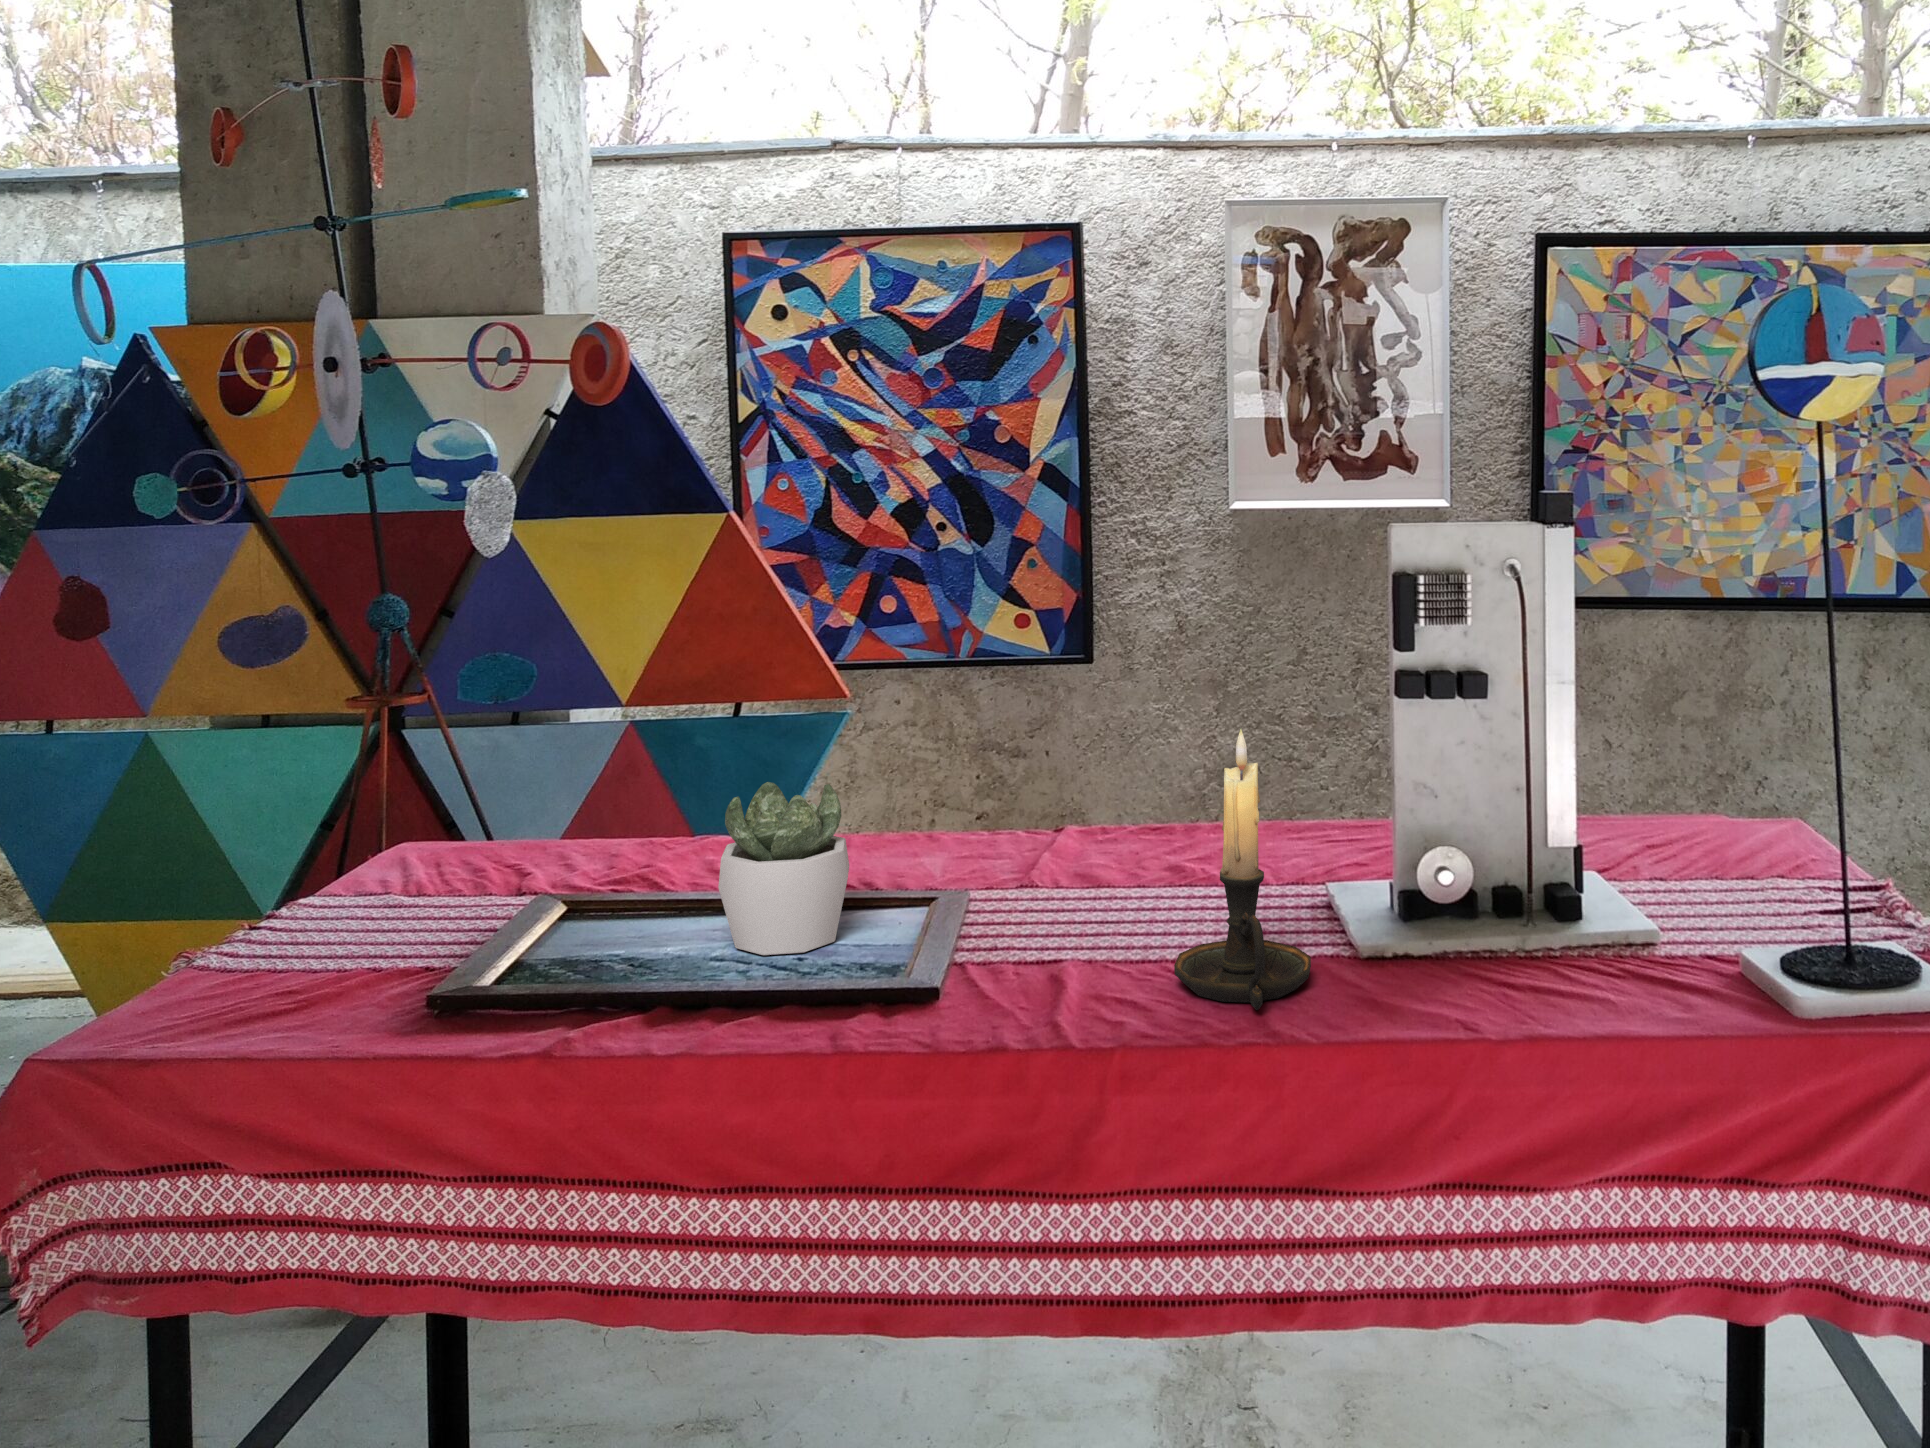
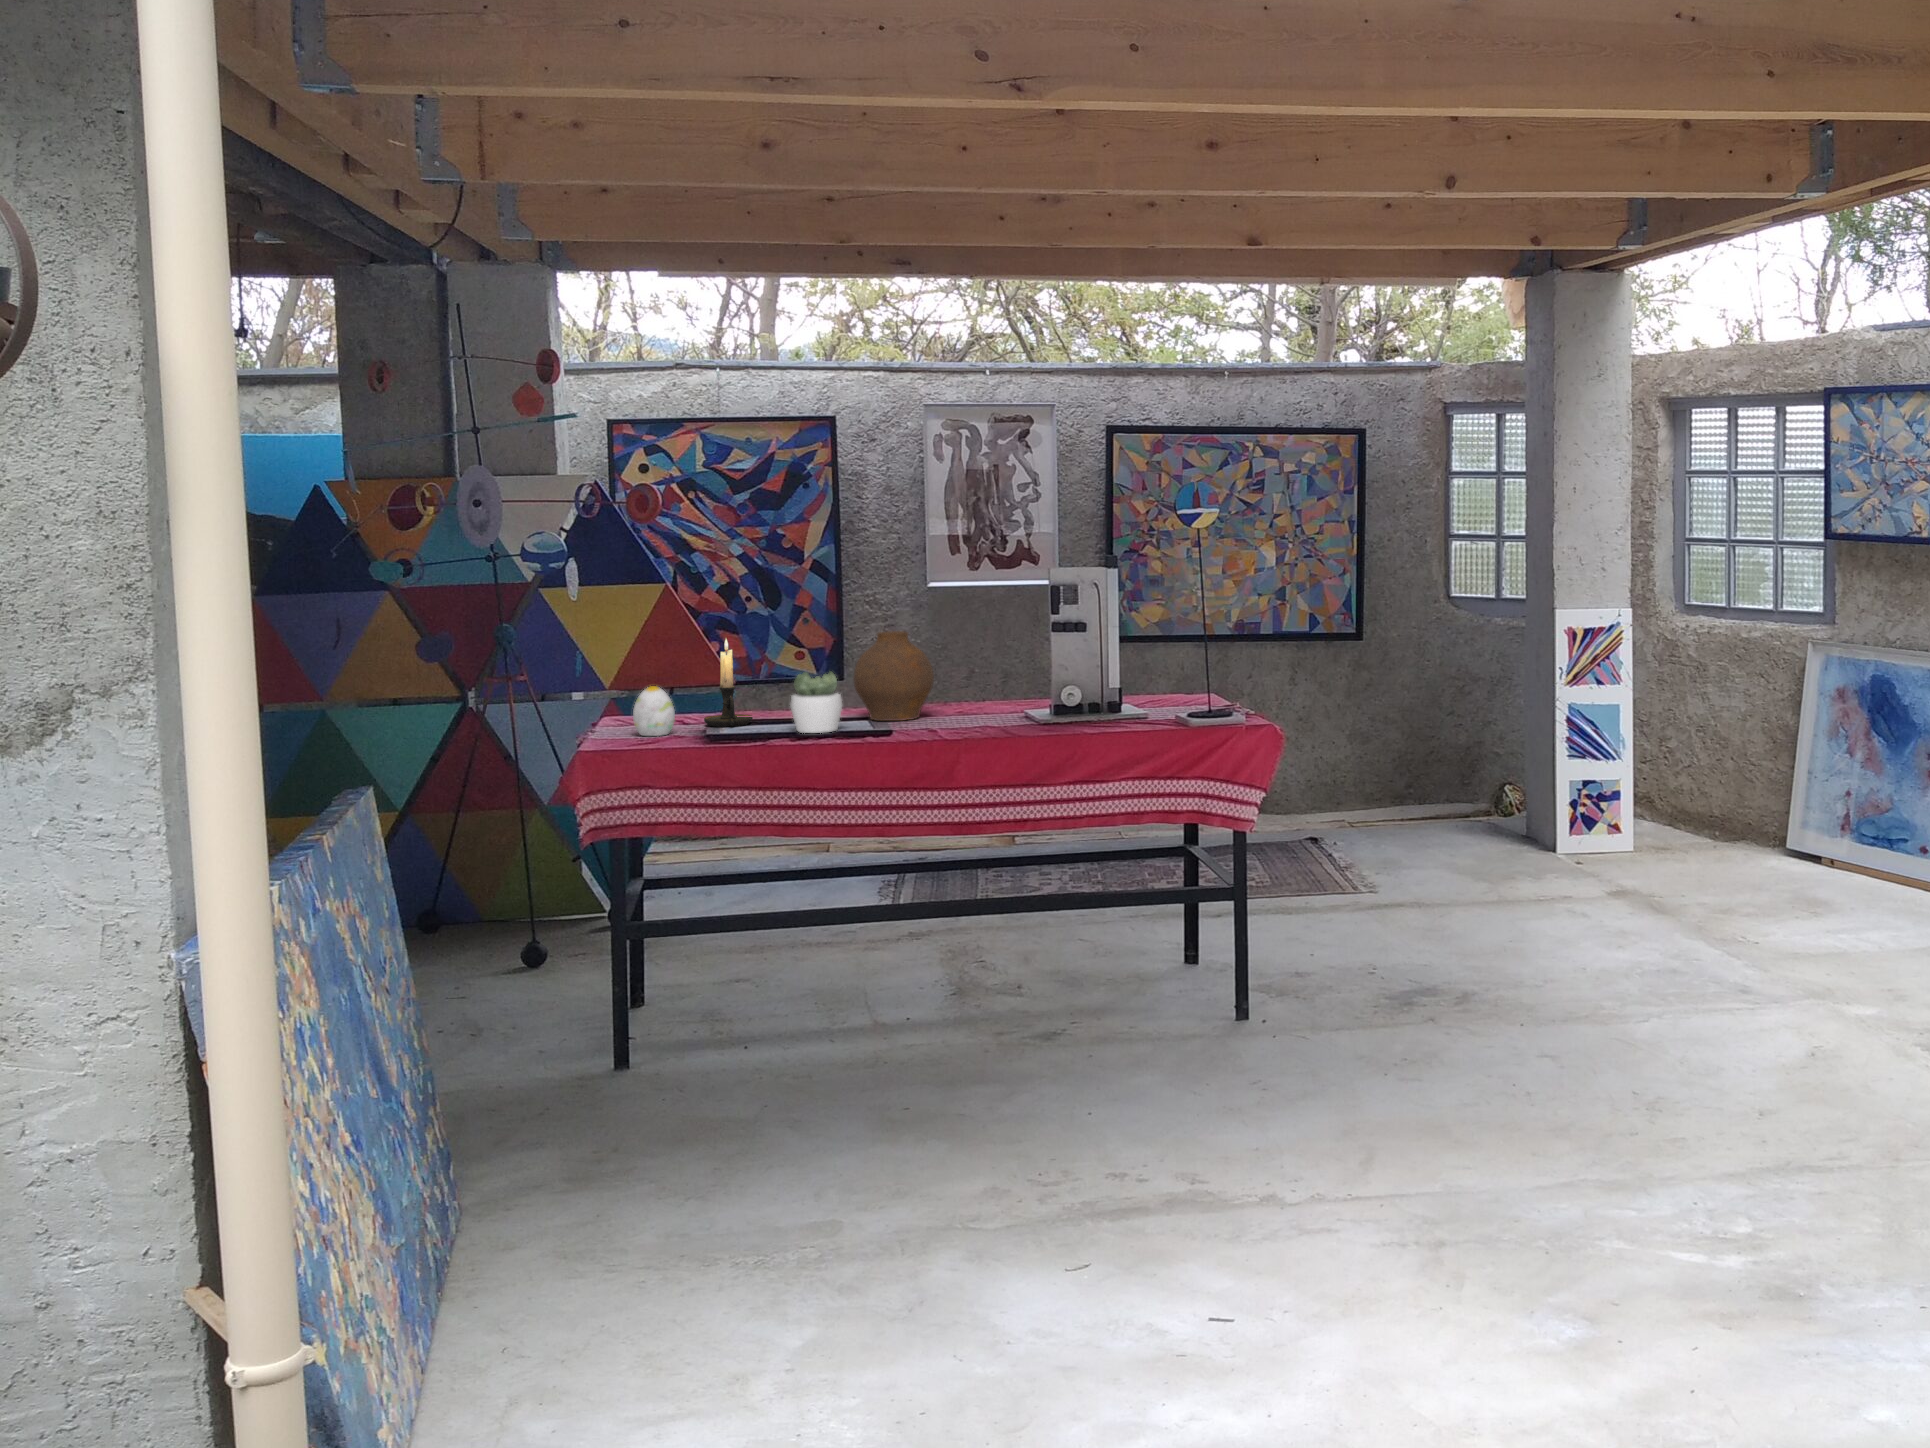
vase: none [920,665,1114,894] -> present [853,631,934,721]
candle holder: present [1174,729,1311,1010] -> present [704,639,753,727]
decorative egg: none [373,800,480,927] -> present [633,686,675,736]

